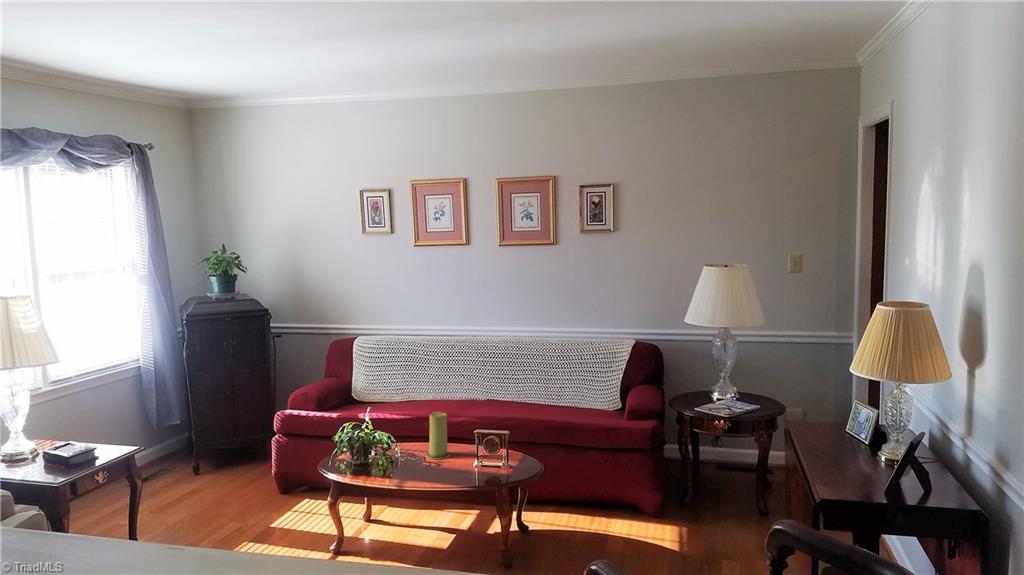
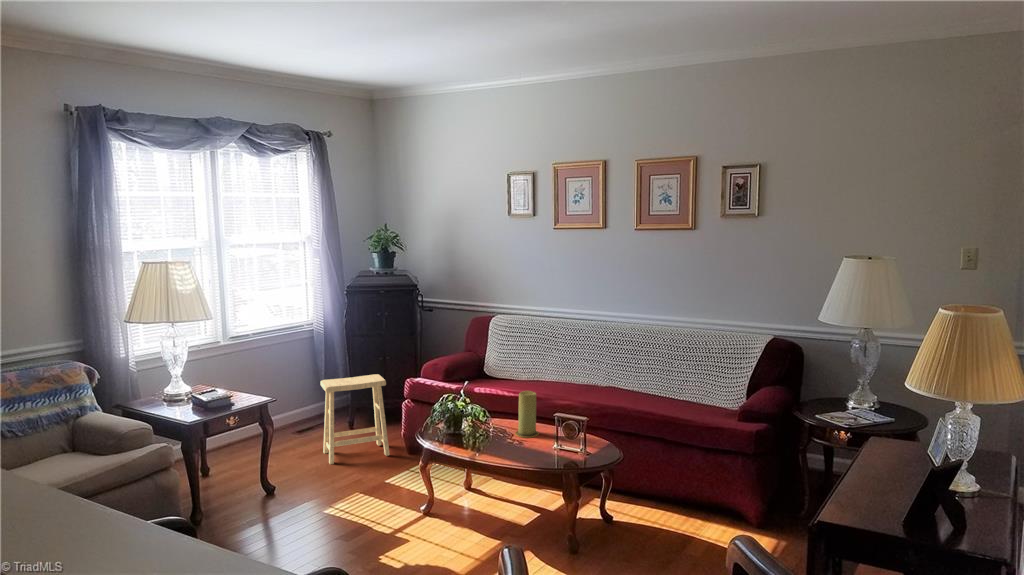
footstool: none [173,411,260,518] -> present [320,374,390,464]

